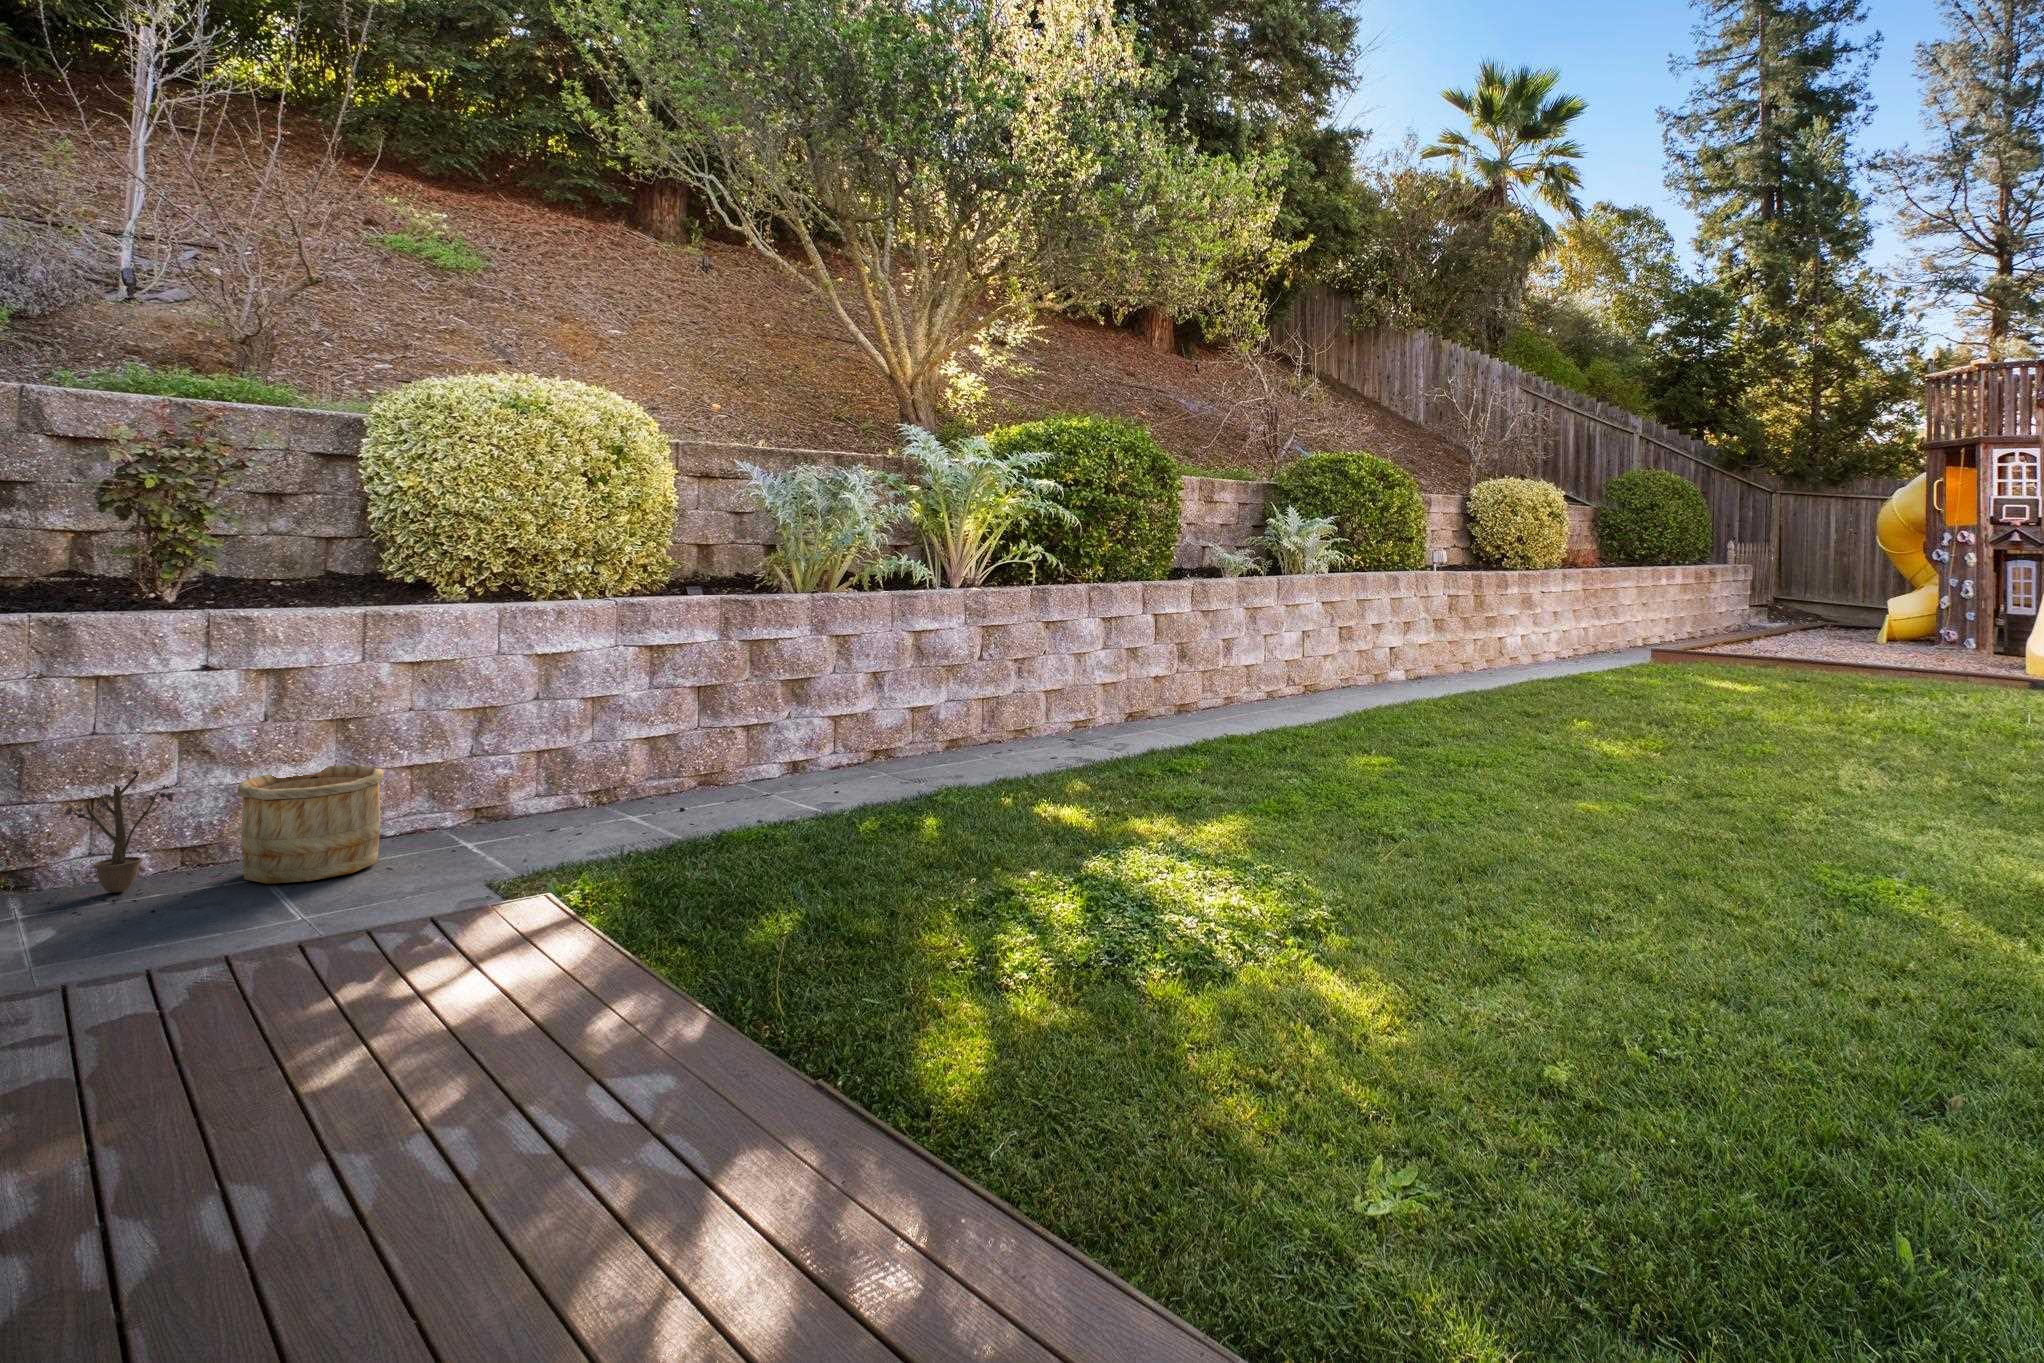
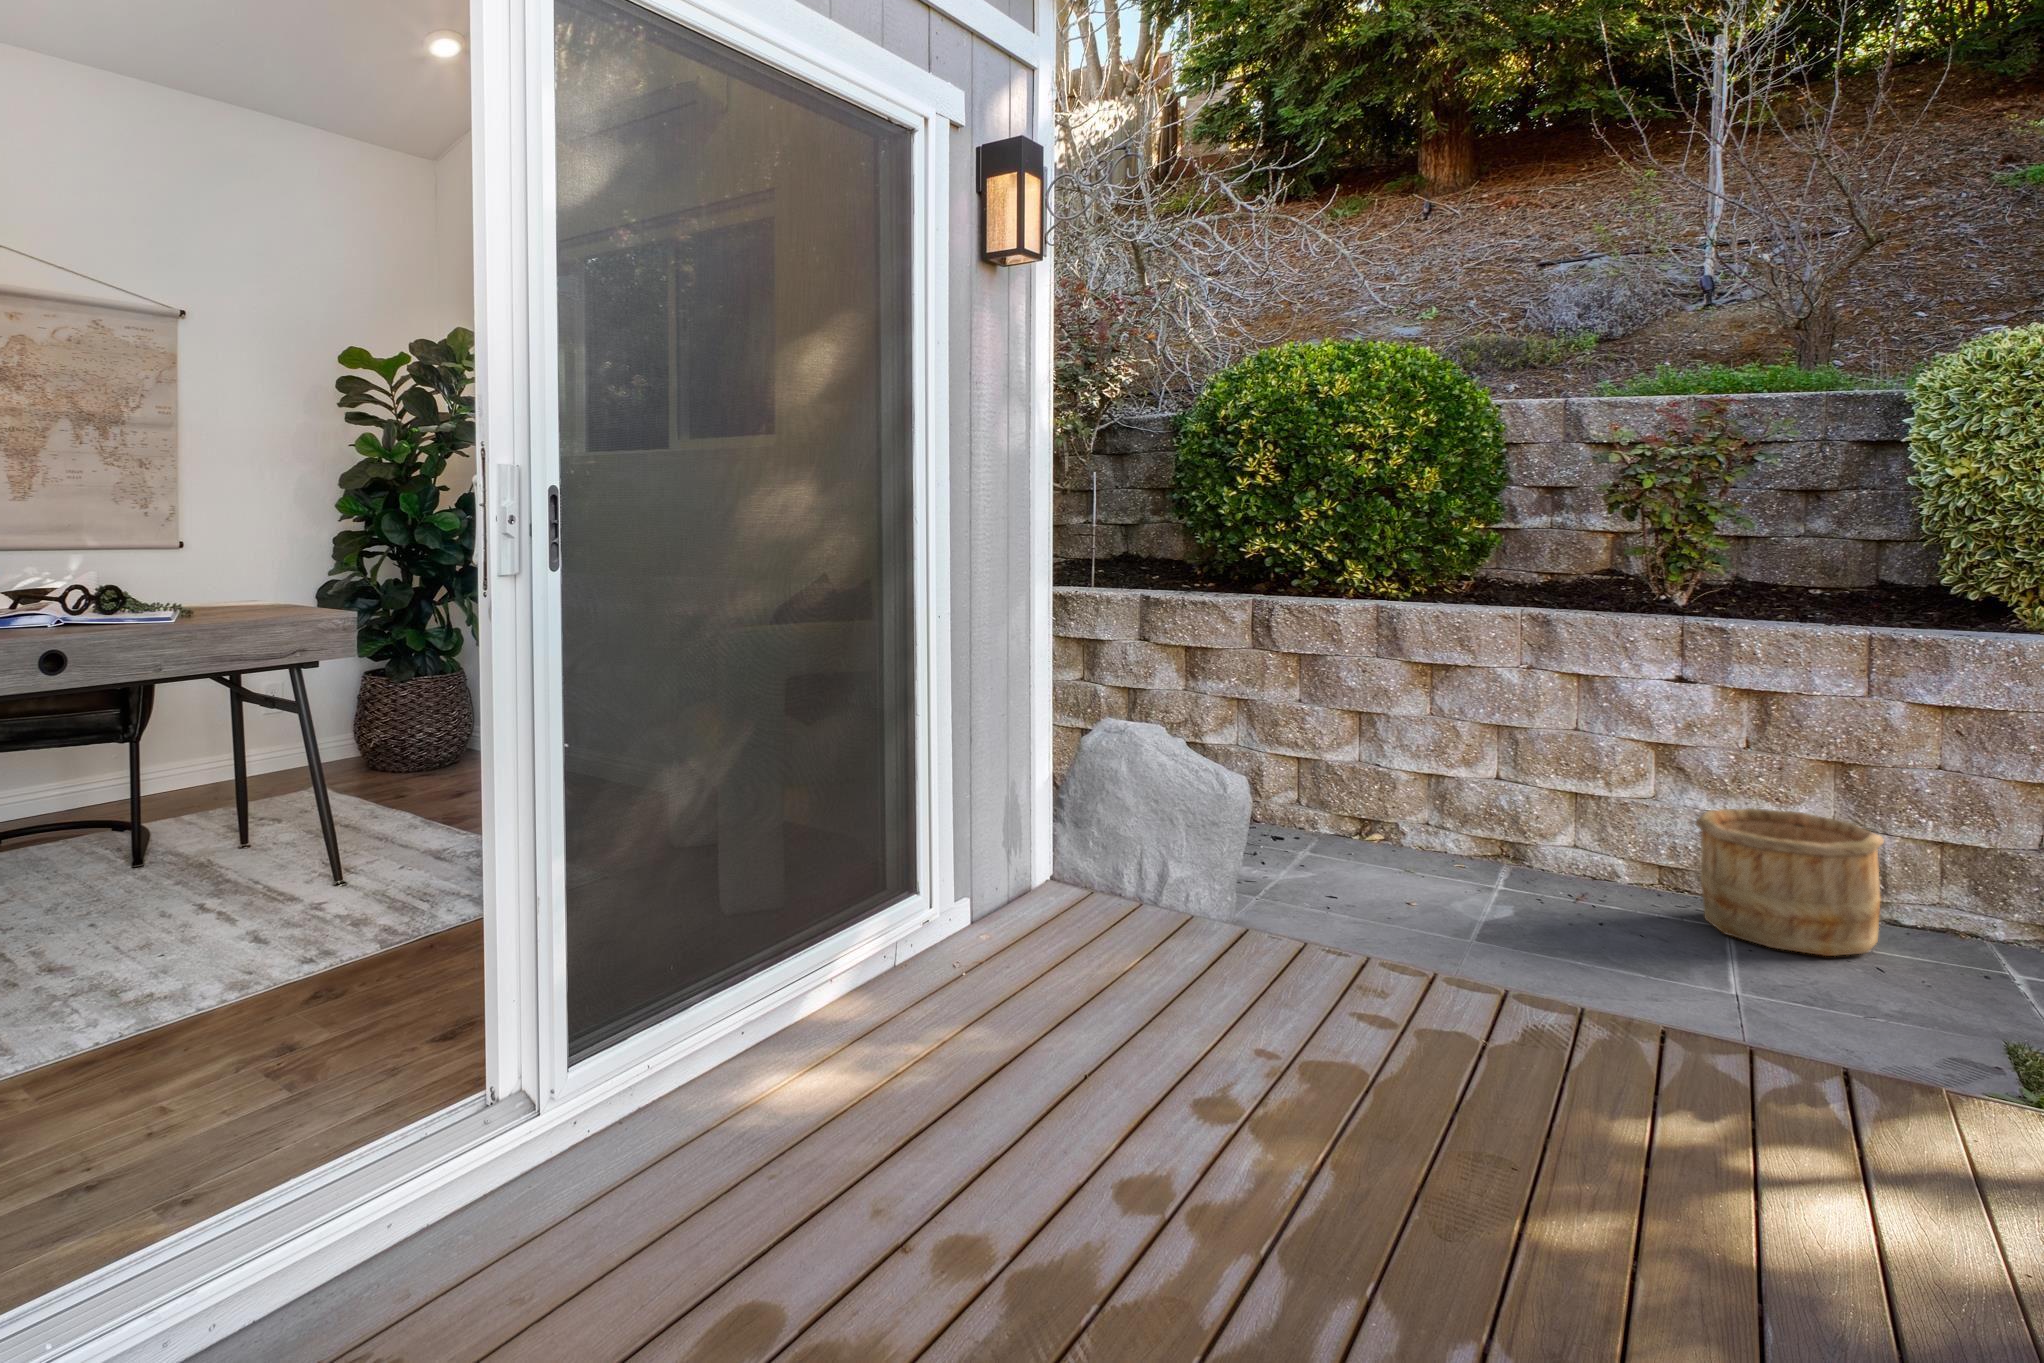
decorative plant: present [40,770,173,894] -> none [1525,763,1638,891]

